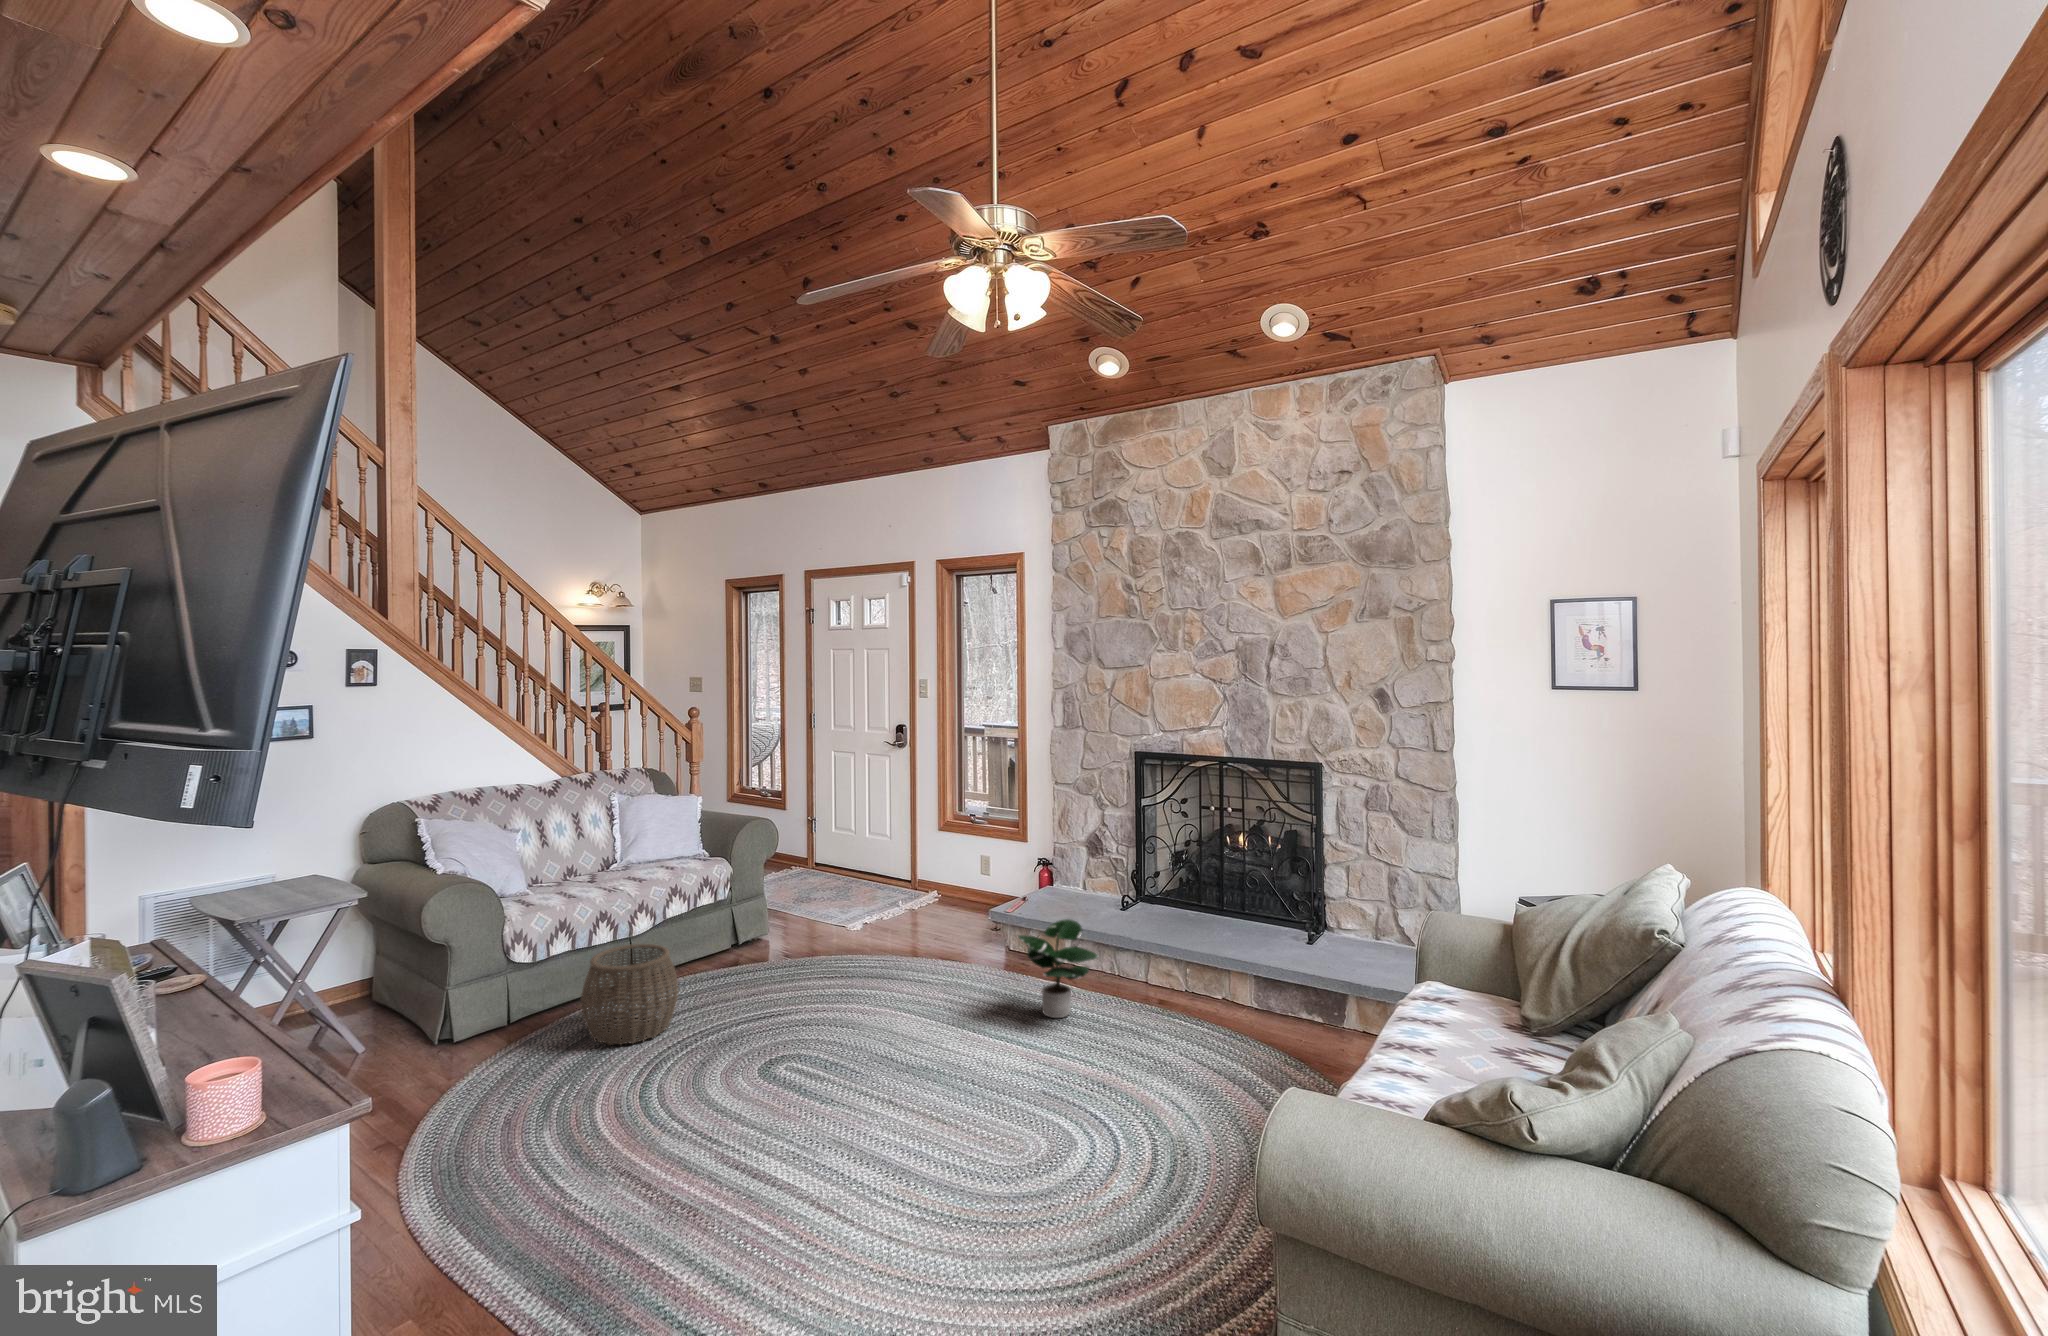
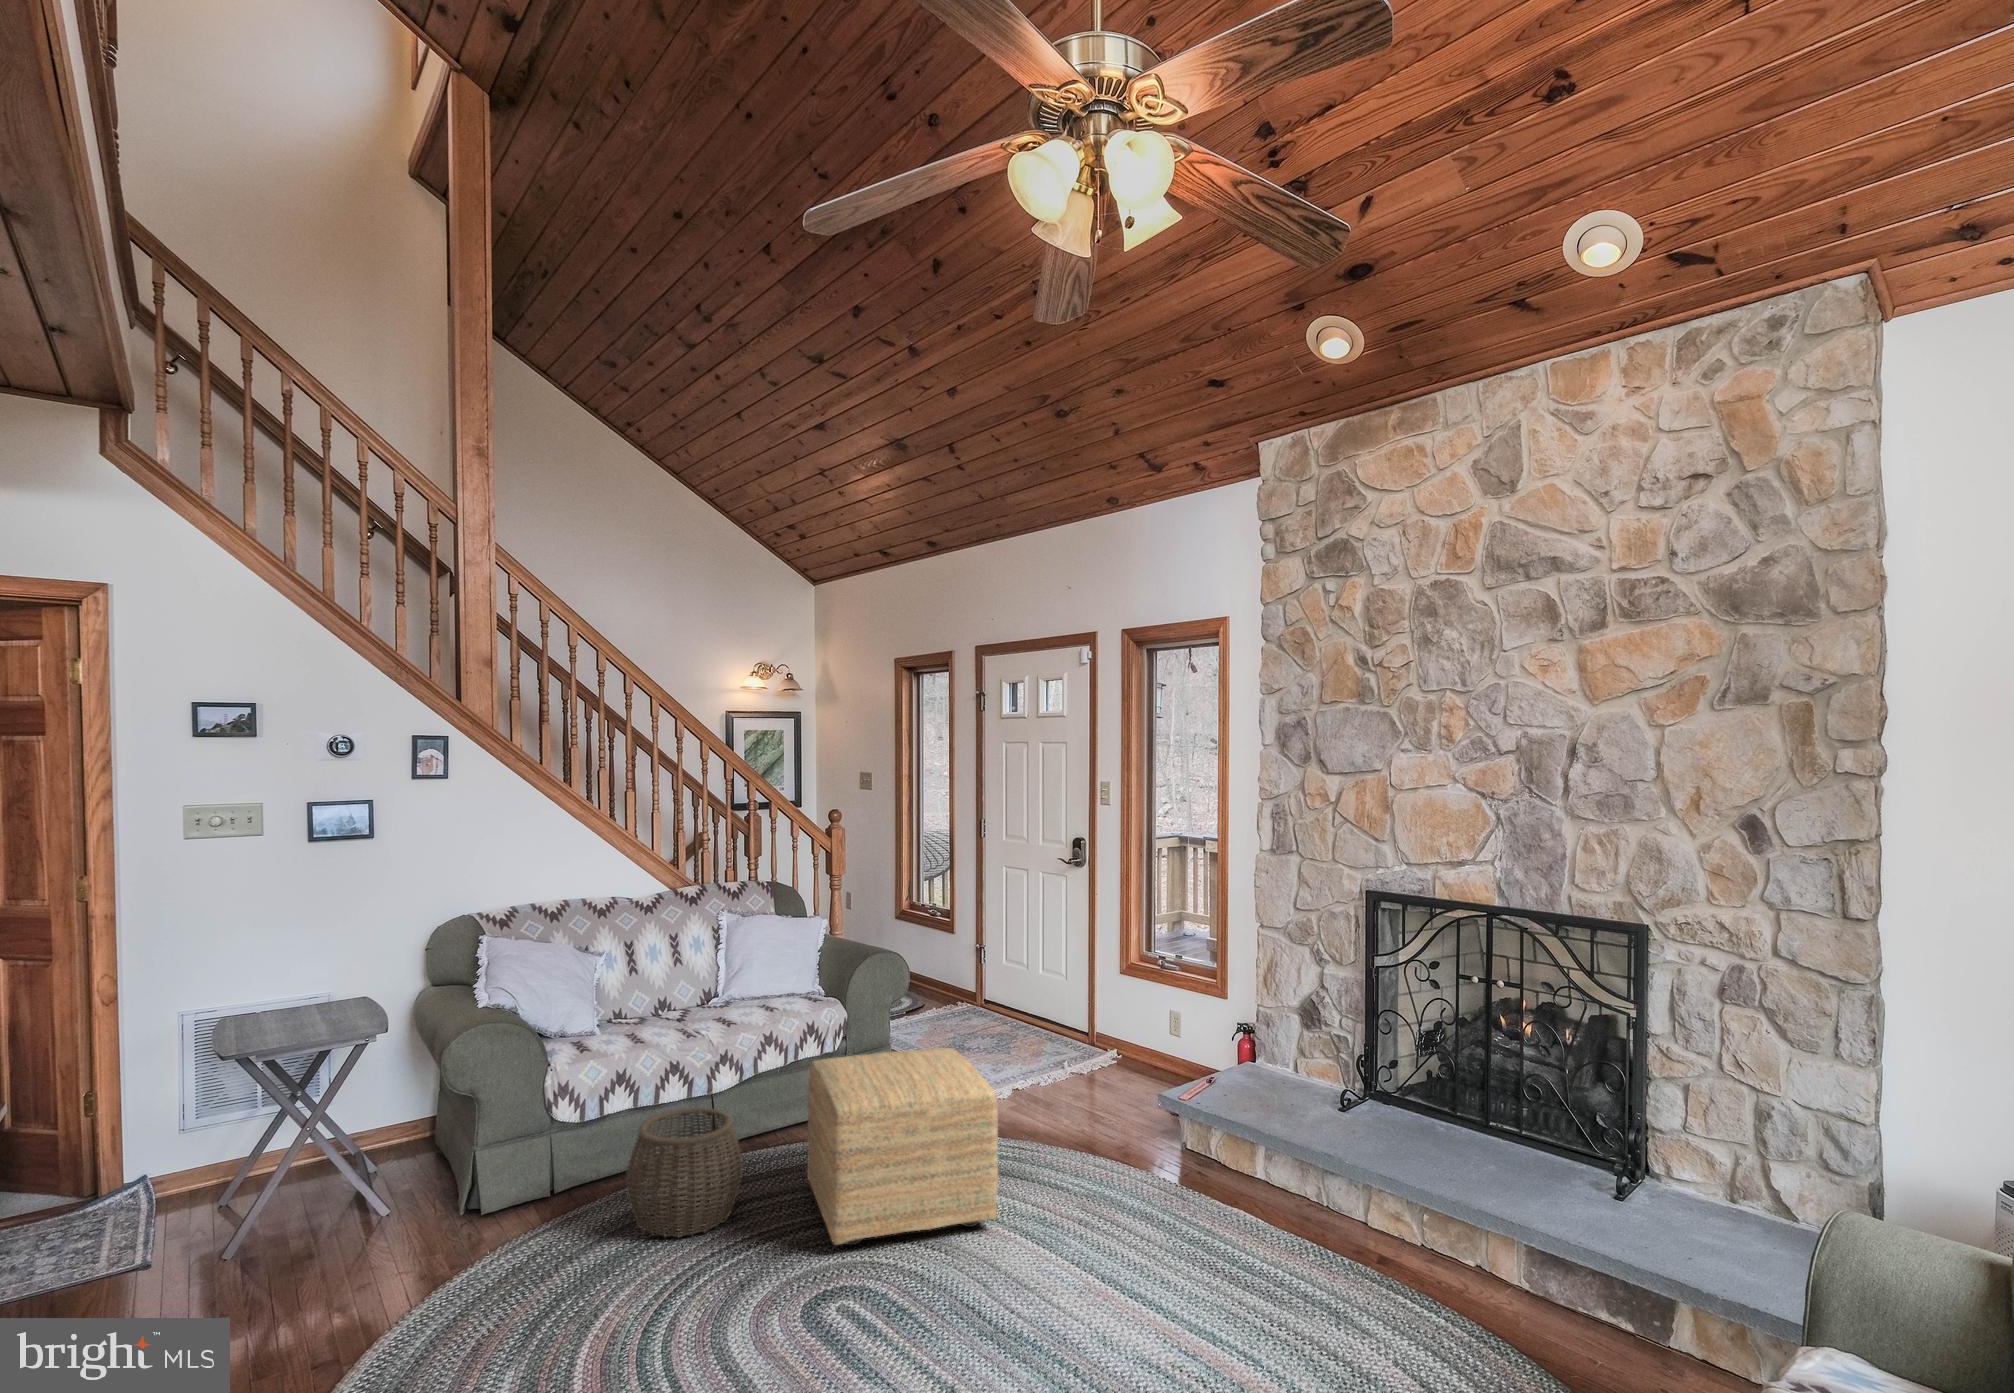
ottoman: none [726,884,887,1033] -> present [807,1048,998,1245]
potted plant: present [1018,919,1098,1018] -> none [1168,1129,1282,1275]

